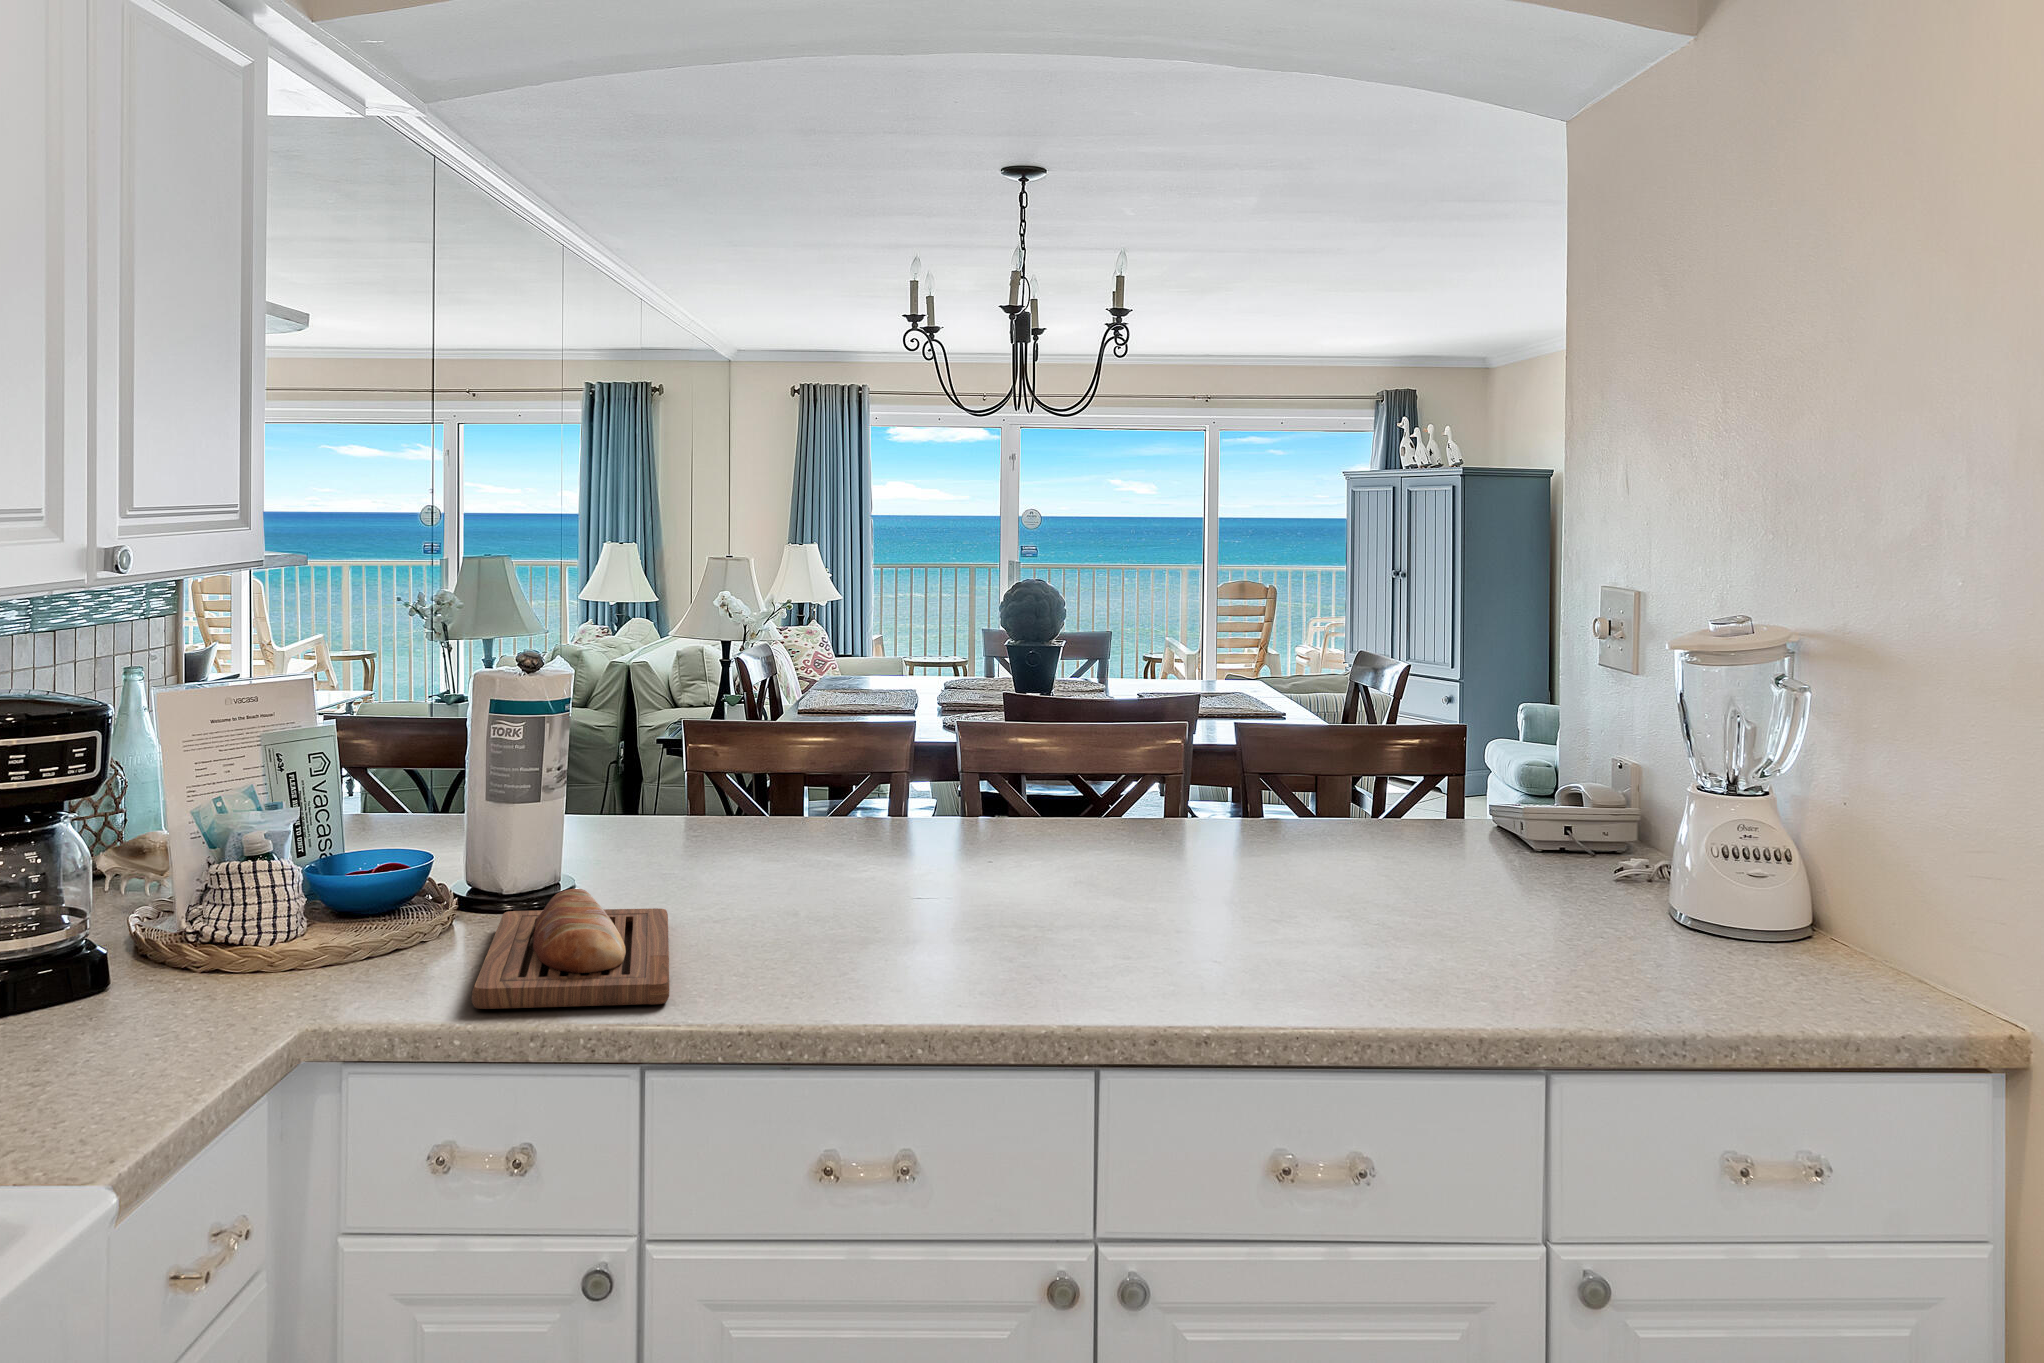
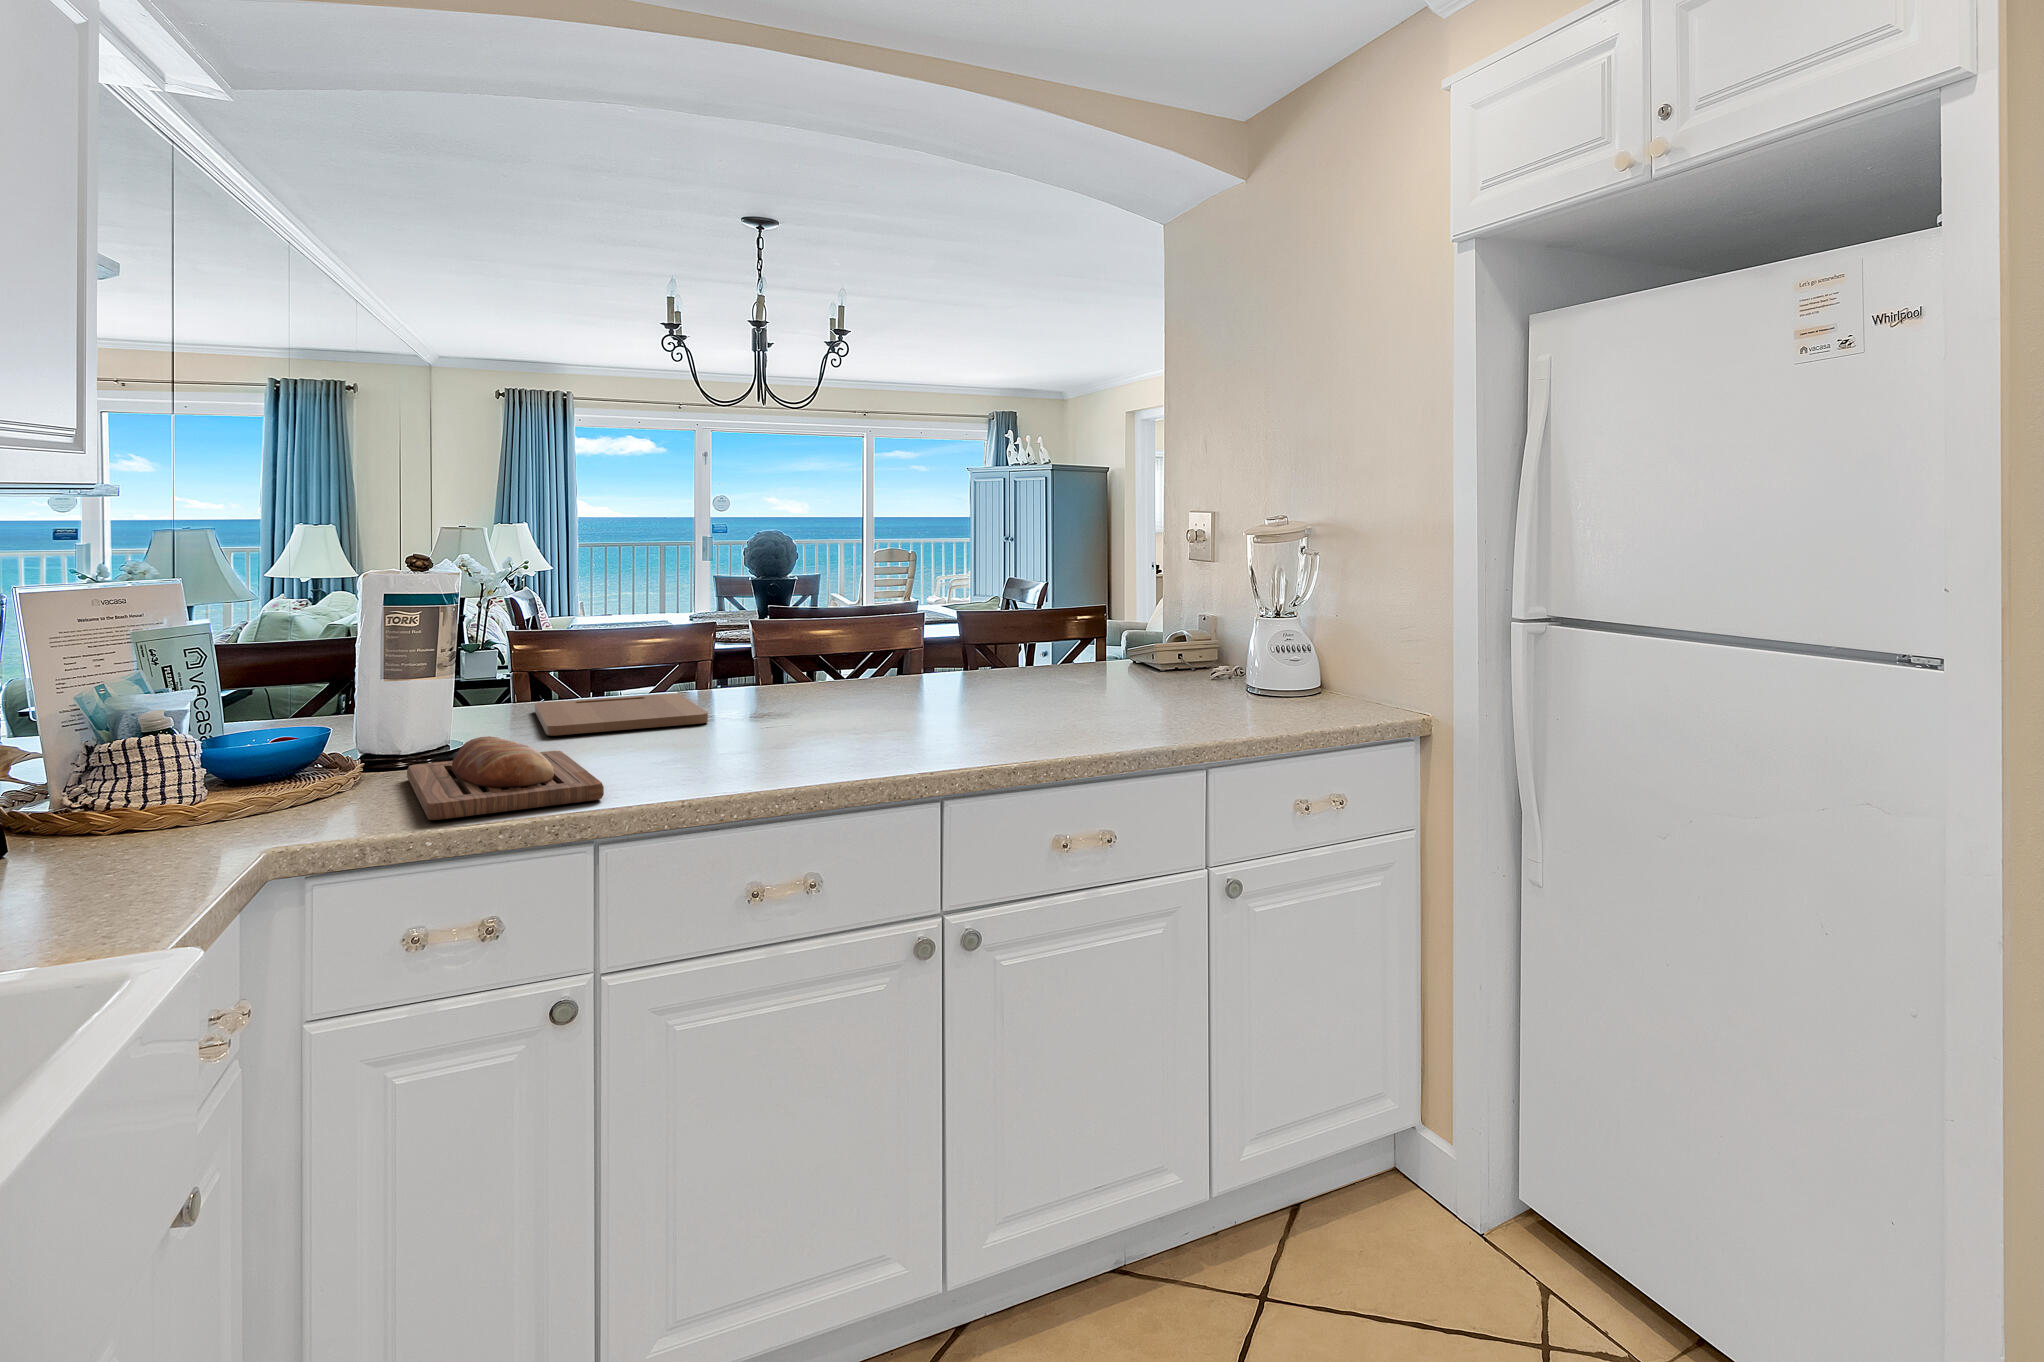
cutting board: none [680,816,866,876] -> present [535,693,708,735]

